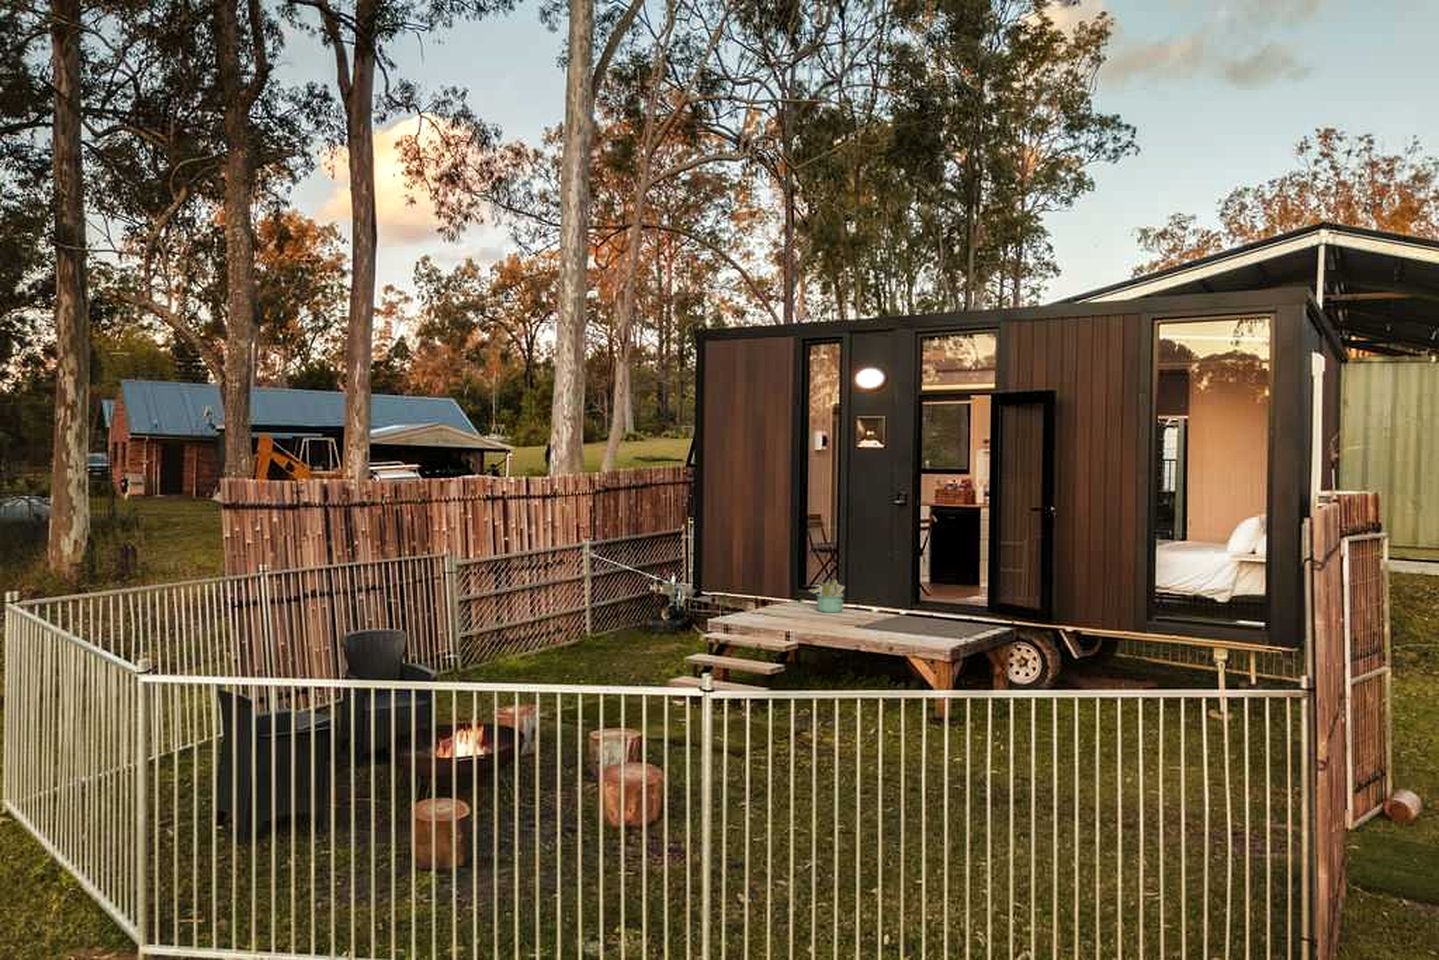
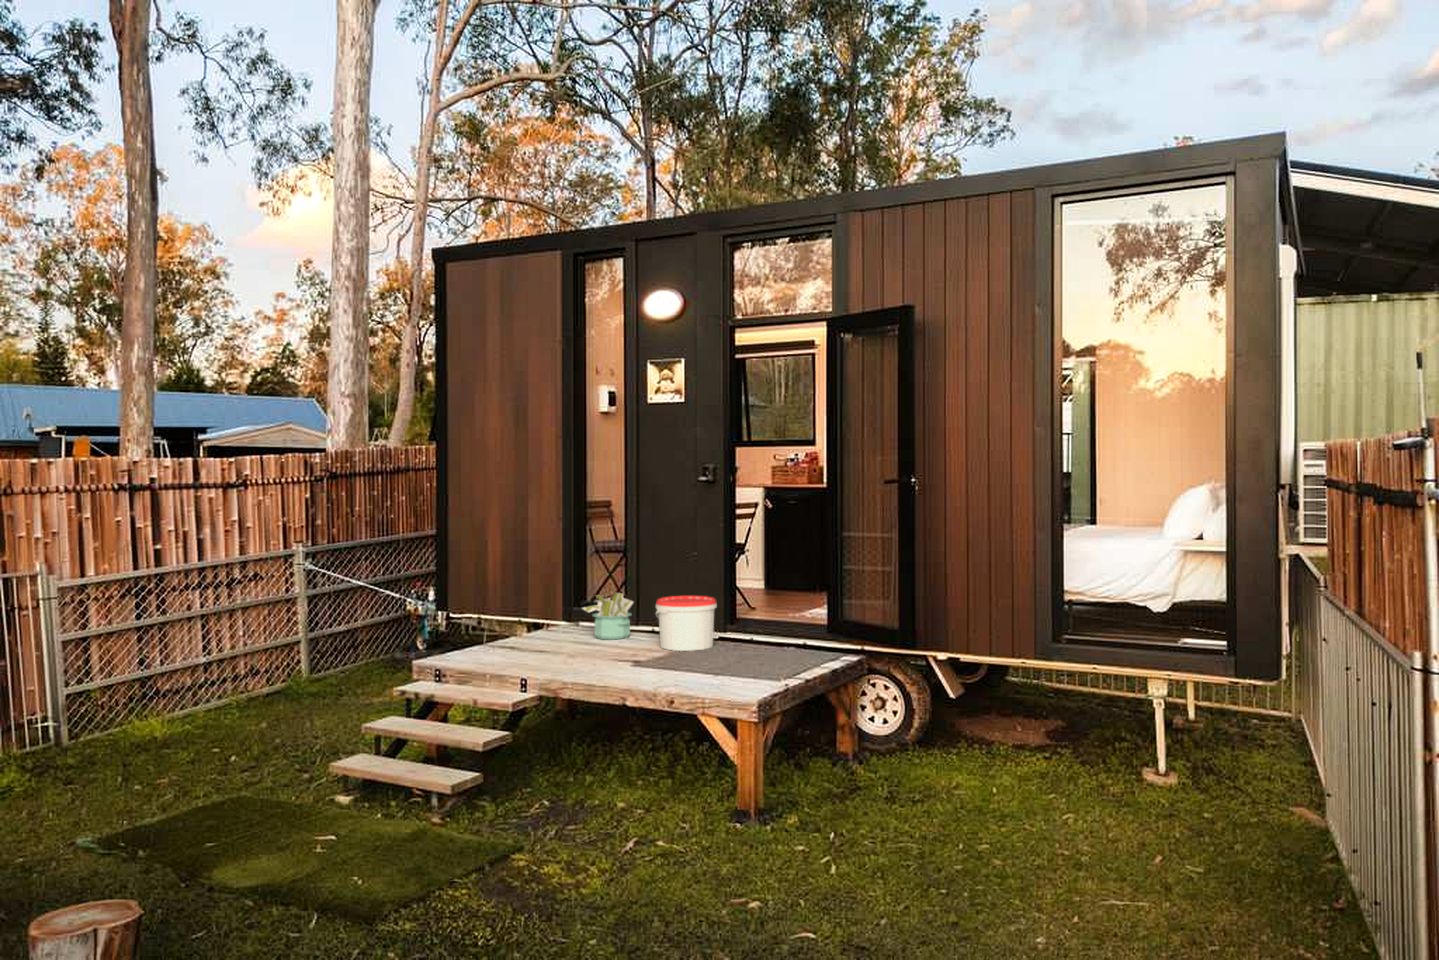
bucket: none [866,583,908,621] -> present [656,596,717,651]

